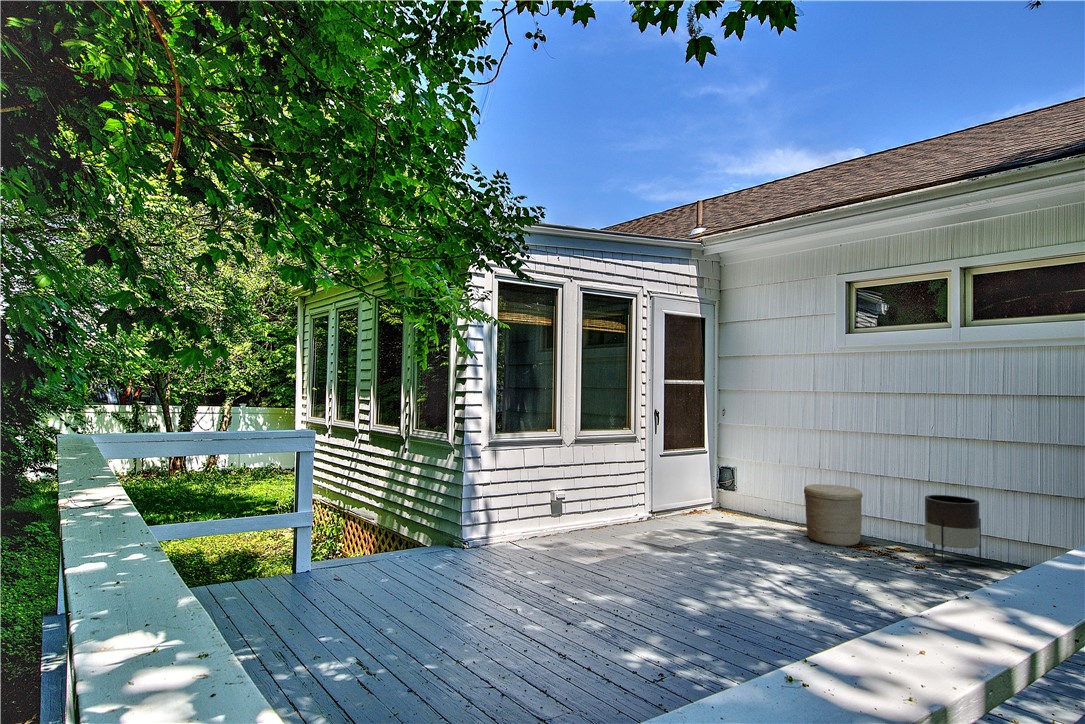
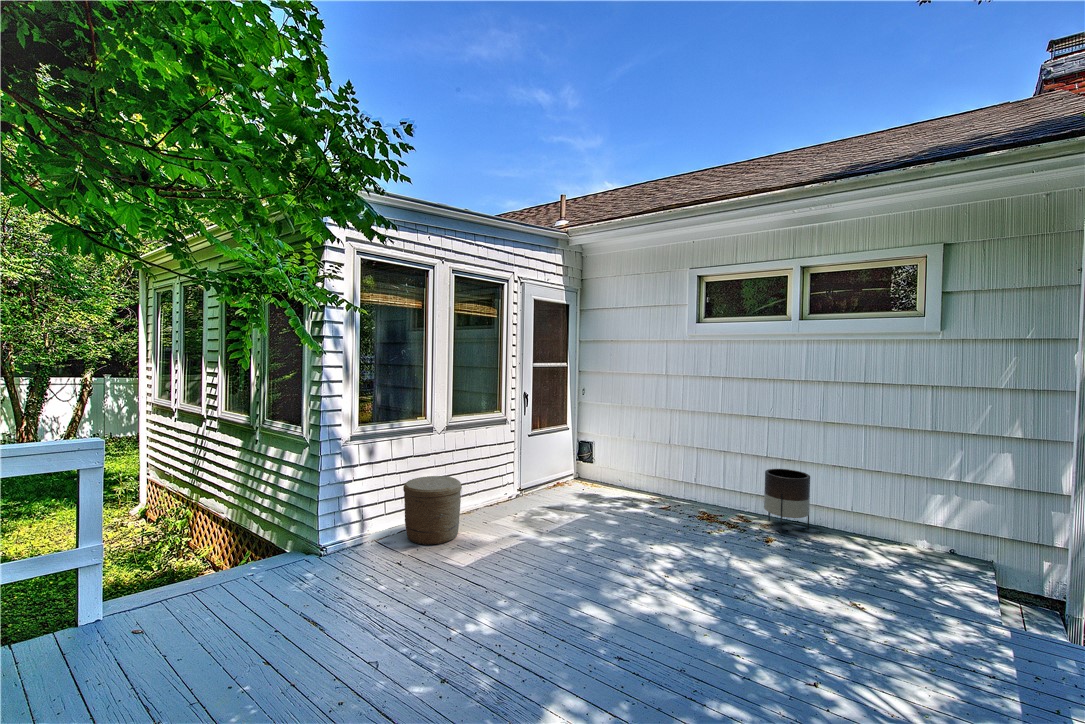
woven basket: present [804,484,863,546] -> present [403,476,462,545]

